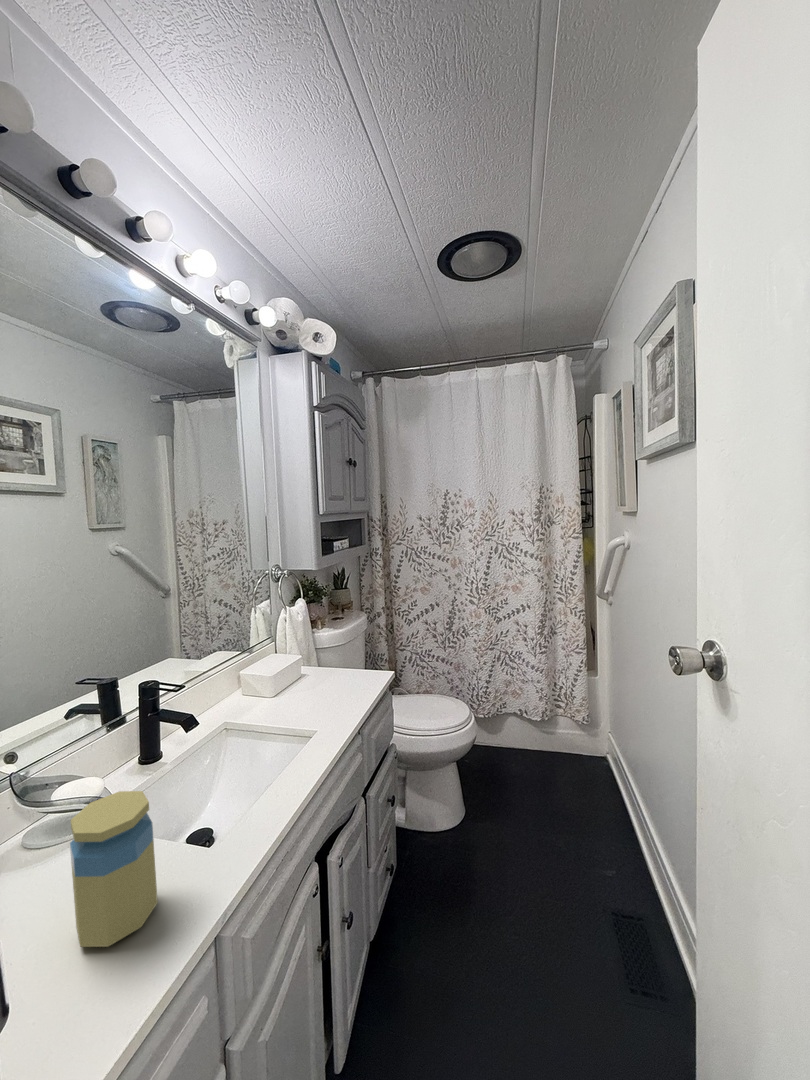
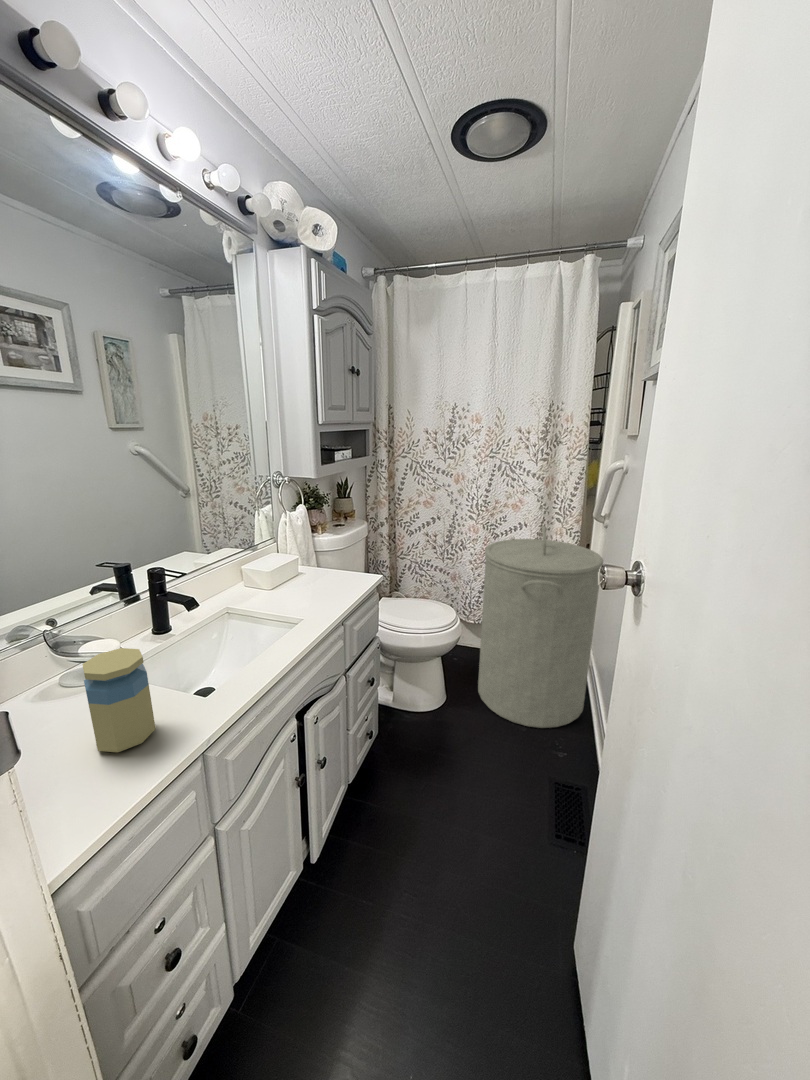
laundry hamper: none [493,607,620,840] -> present [478,526,603,728]

